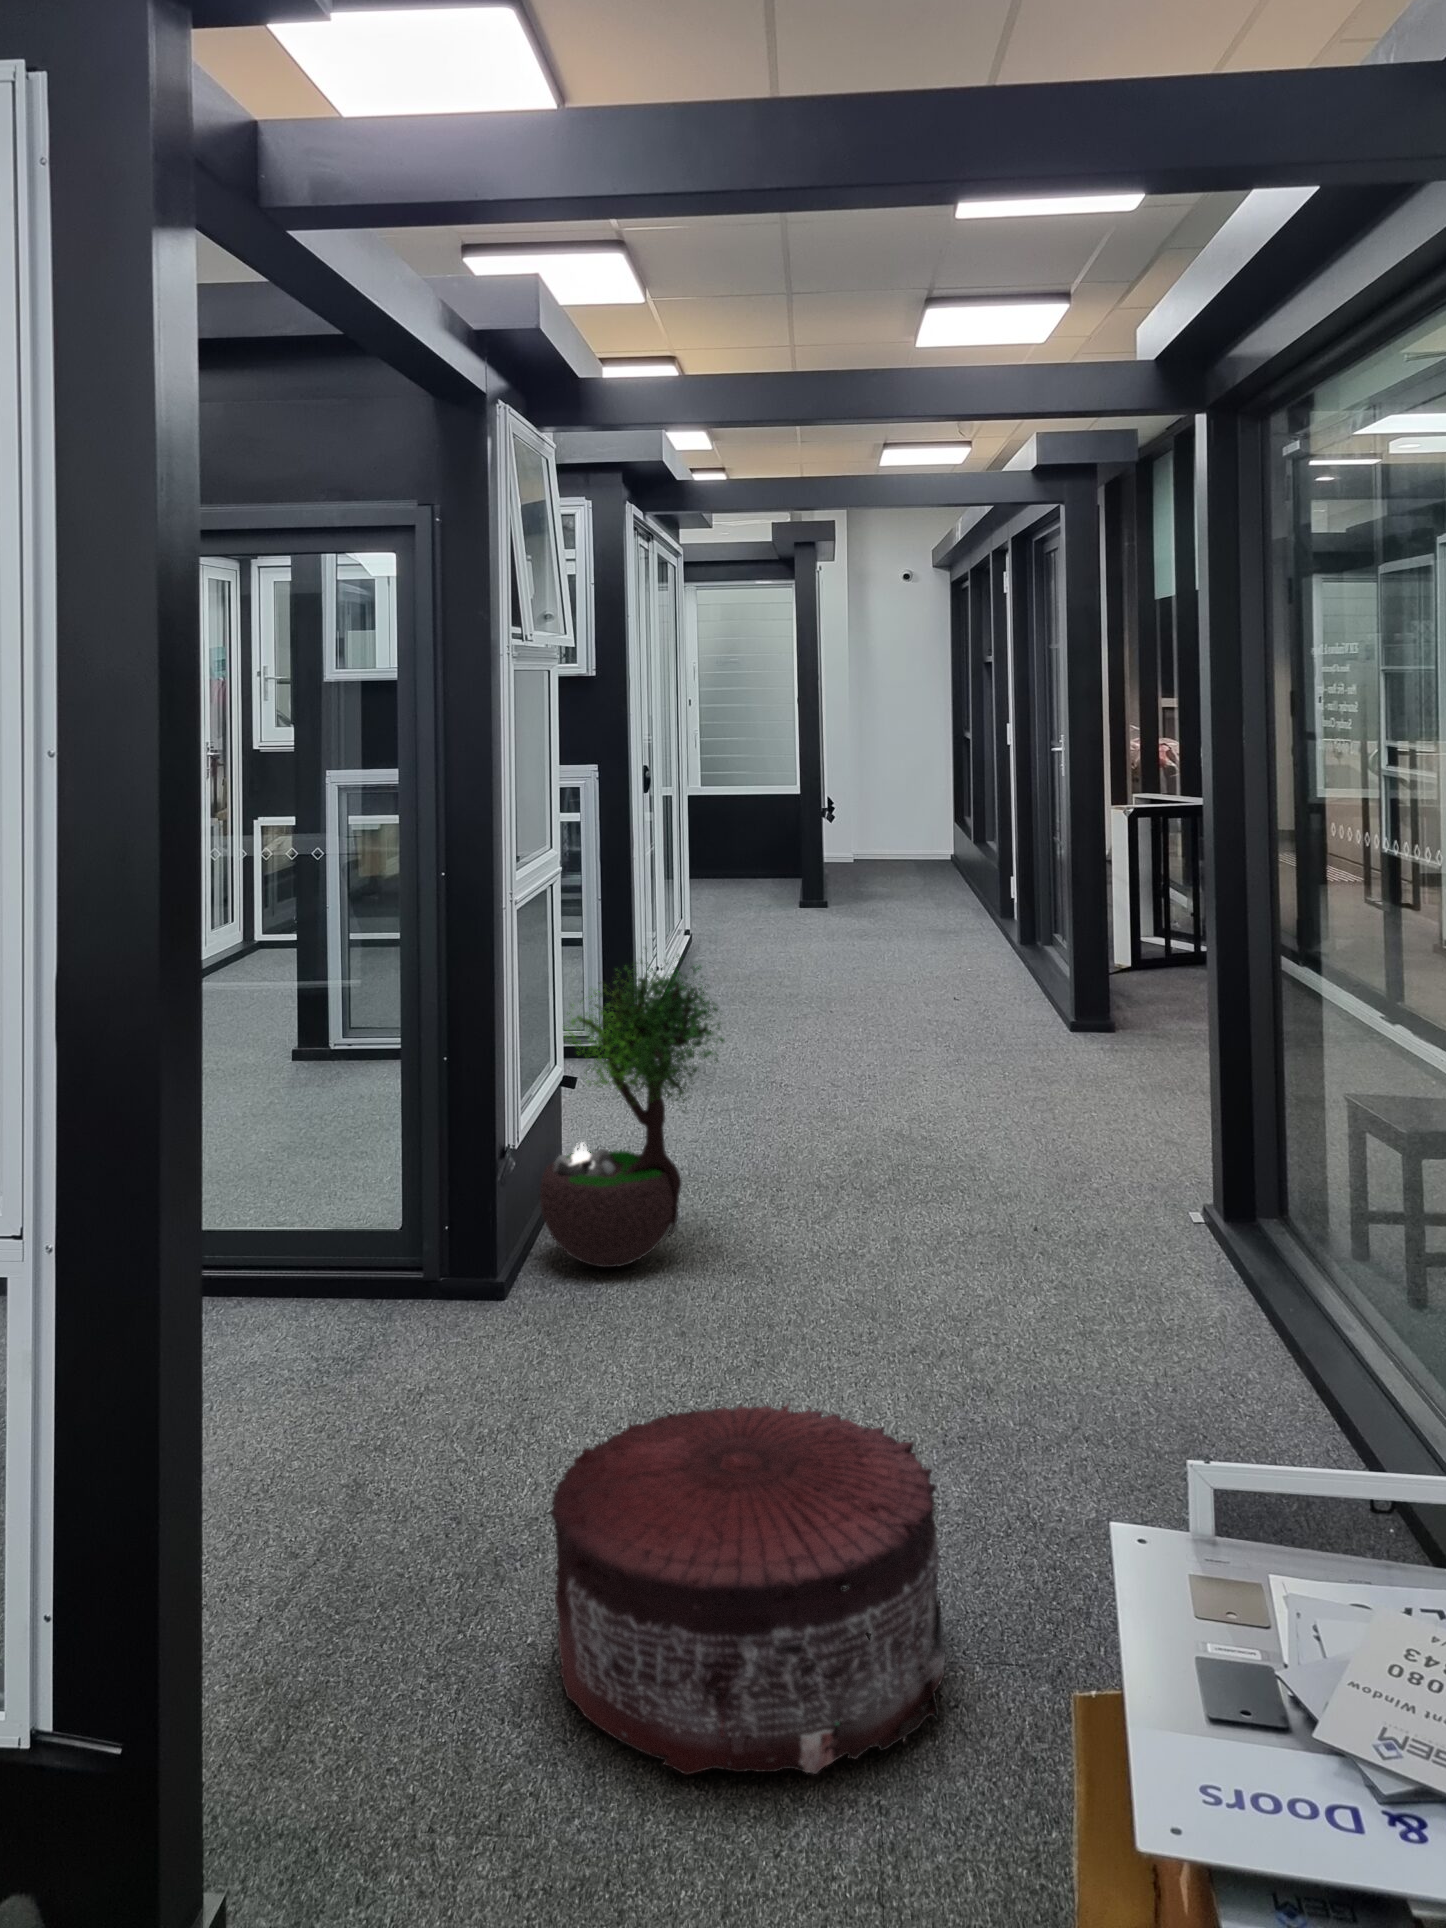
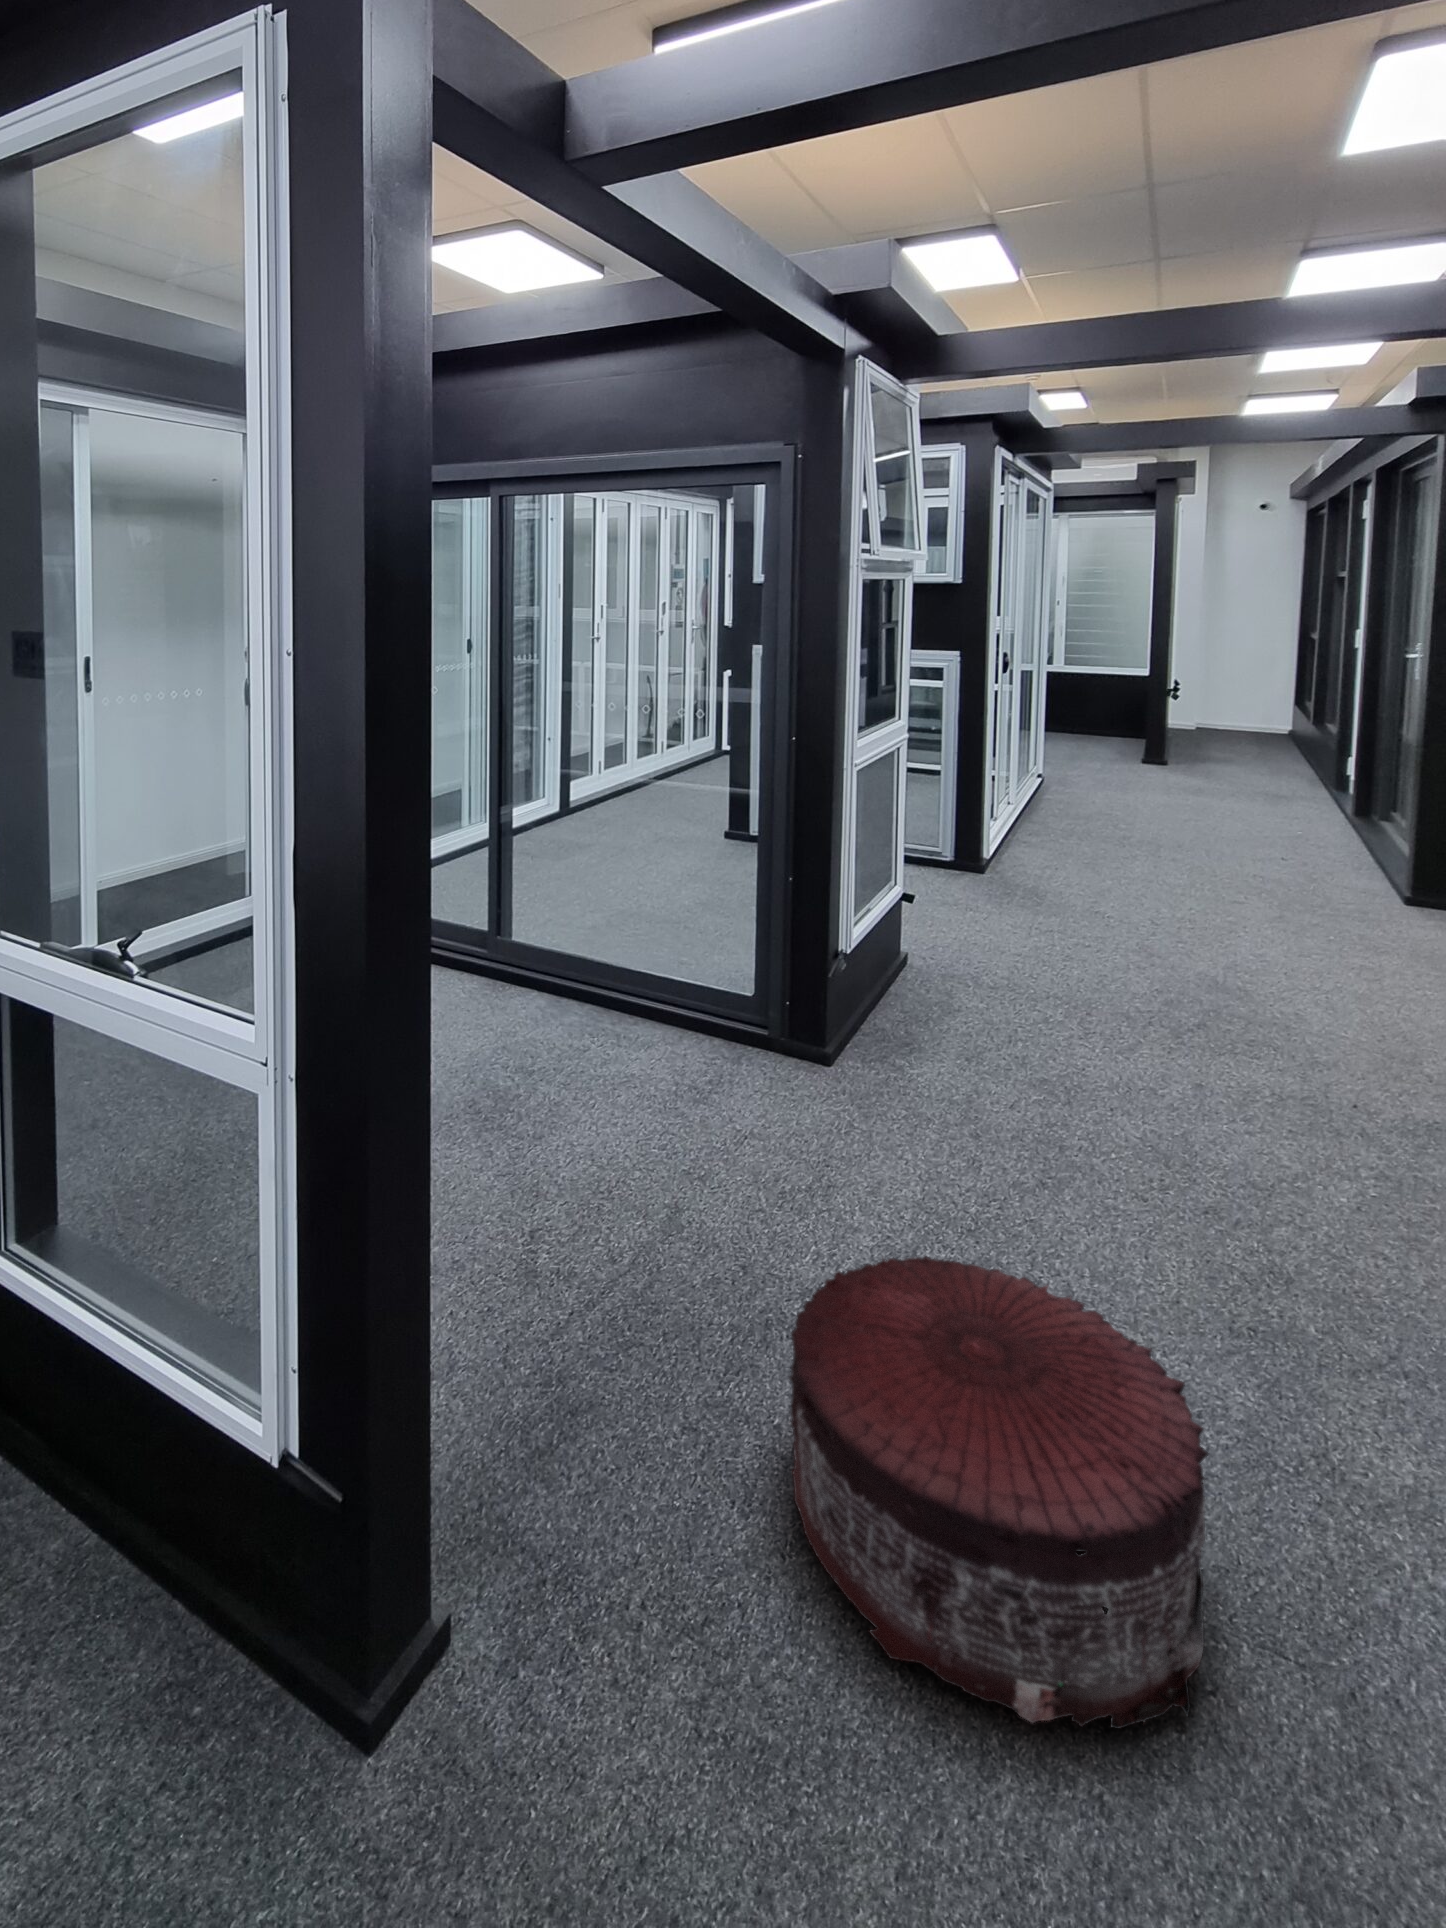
potted tree: present [540,948,724,1267] -> none [868,808,1035,1057]

